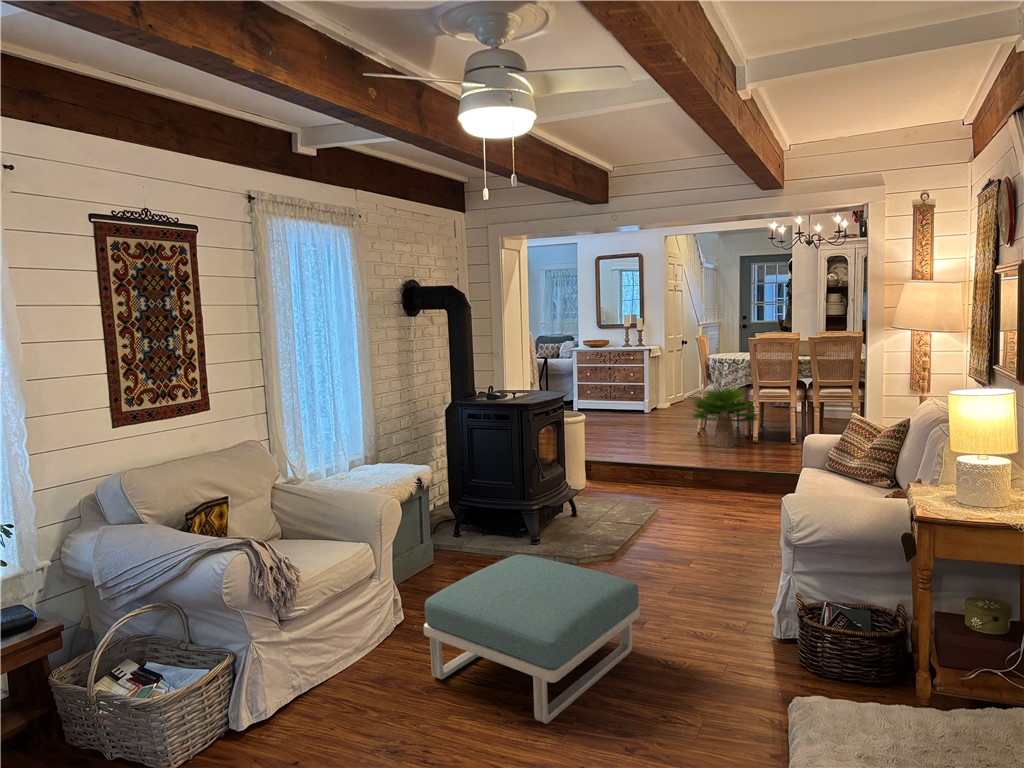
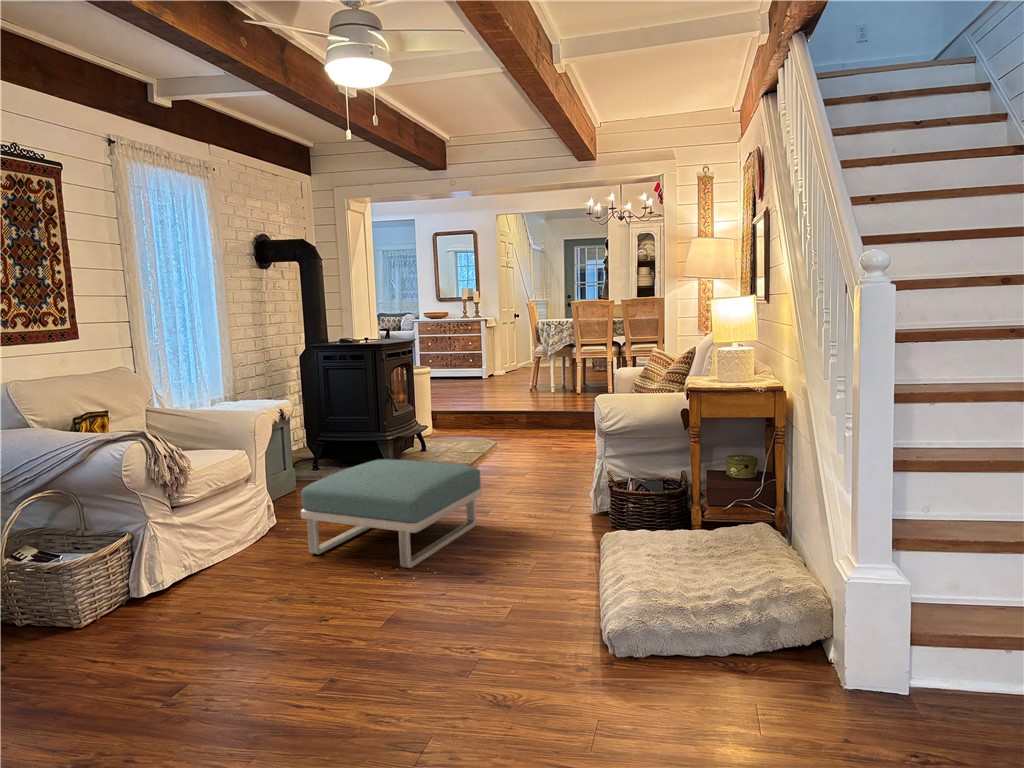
potted plant: present [691,387,758,448] -> none [519,342,586,398]

